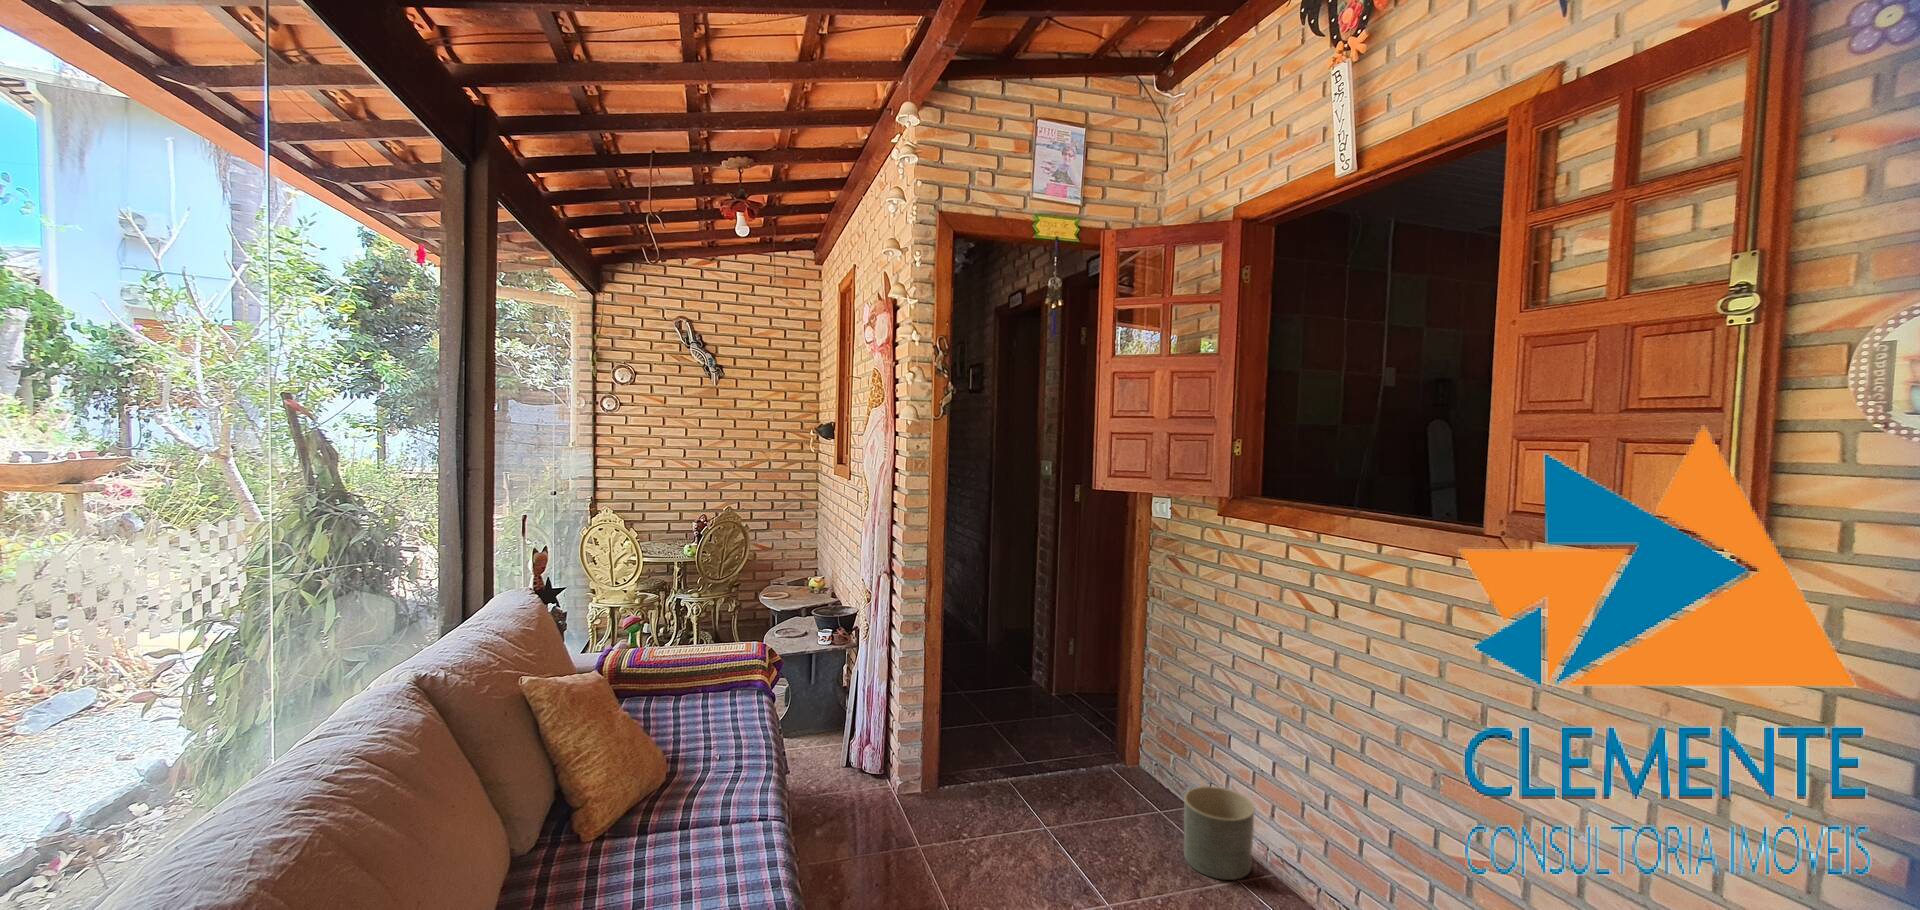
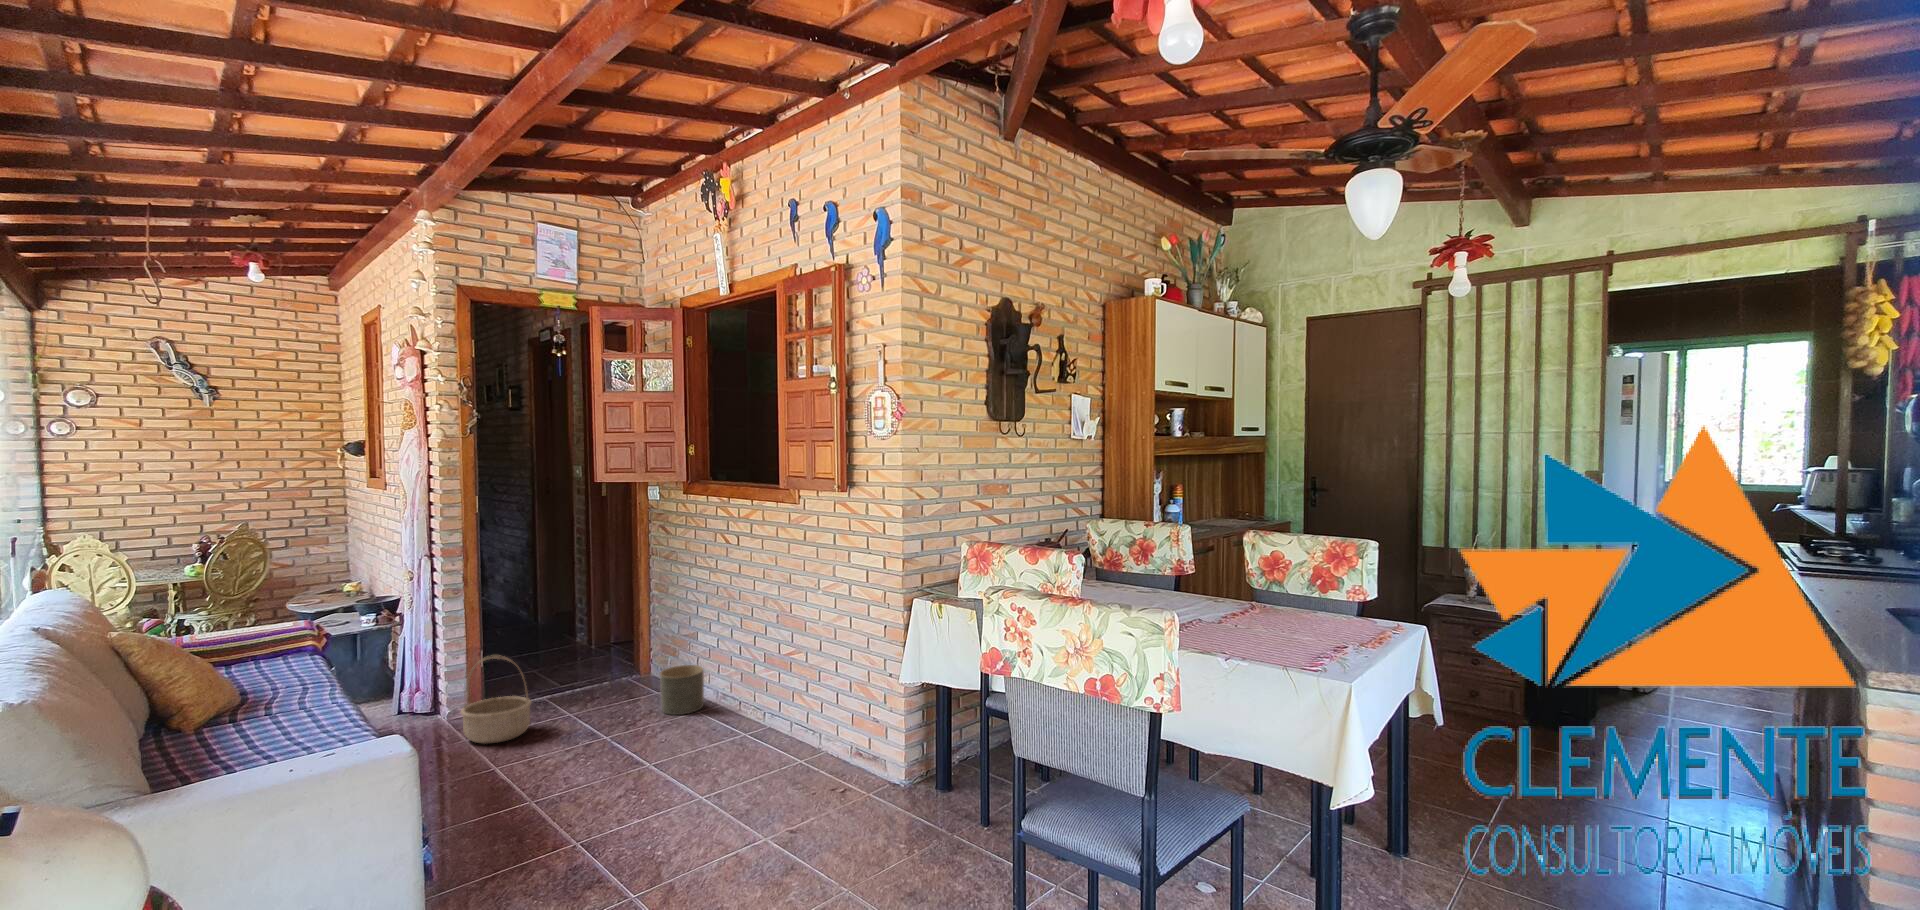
basket: none [915,734,1005,867] -> present [461,656,532,744]

